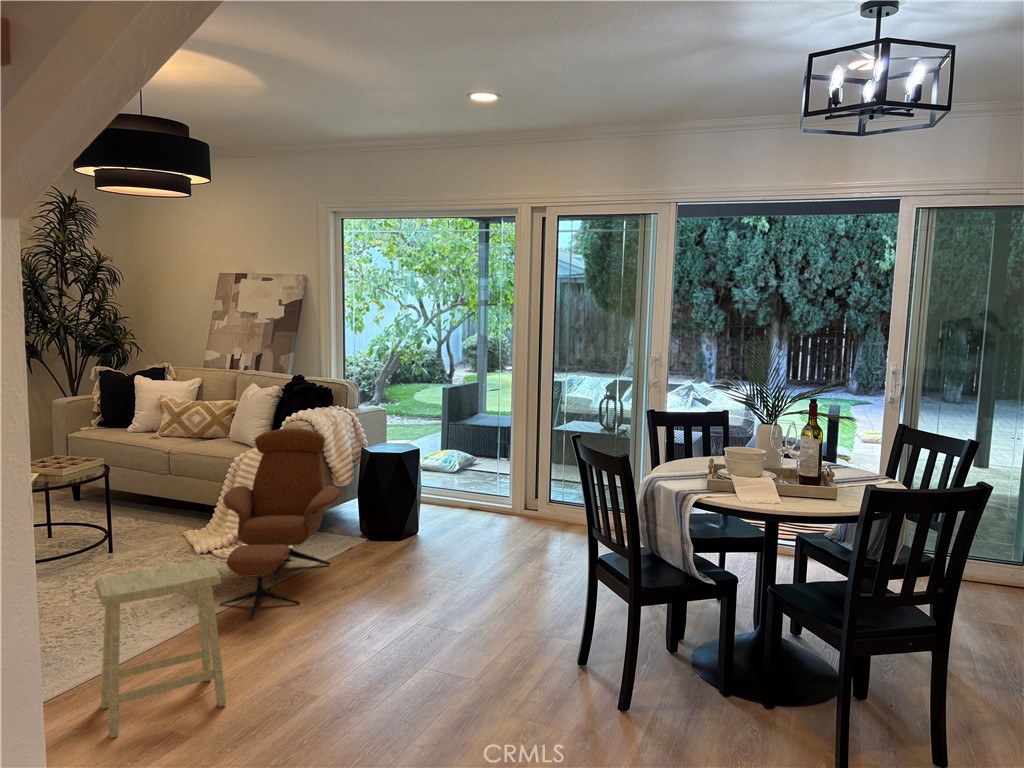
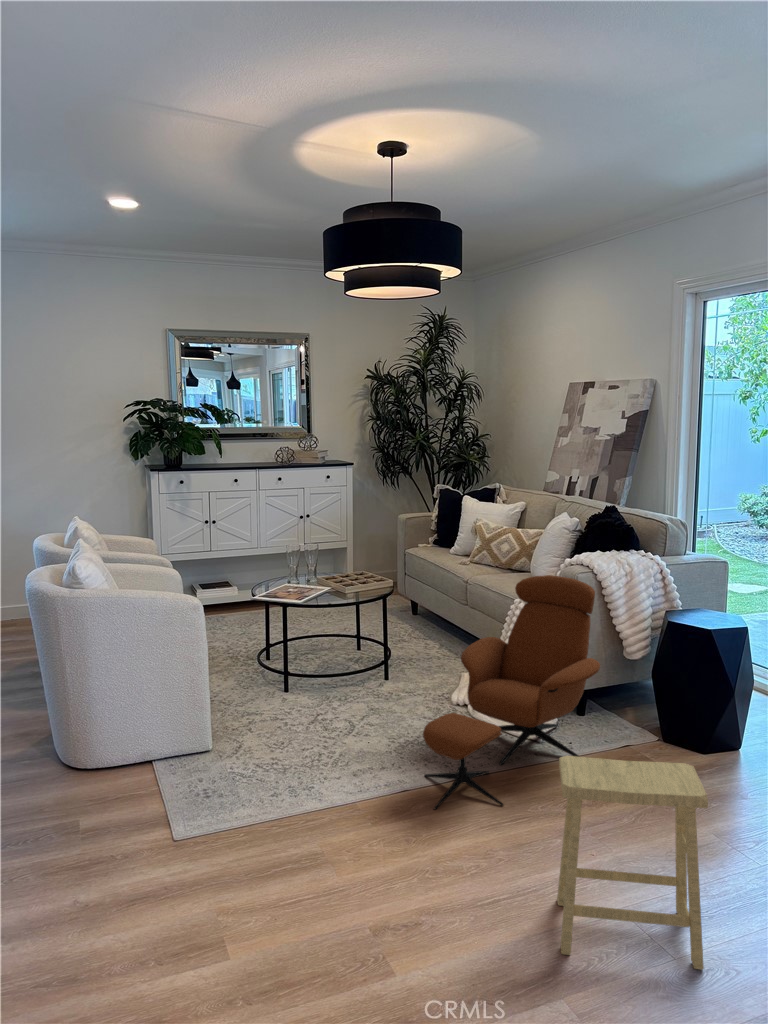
footstool: present [95,560,226,738] -> present [557,756,708,970]

